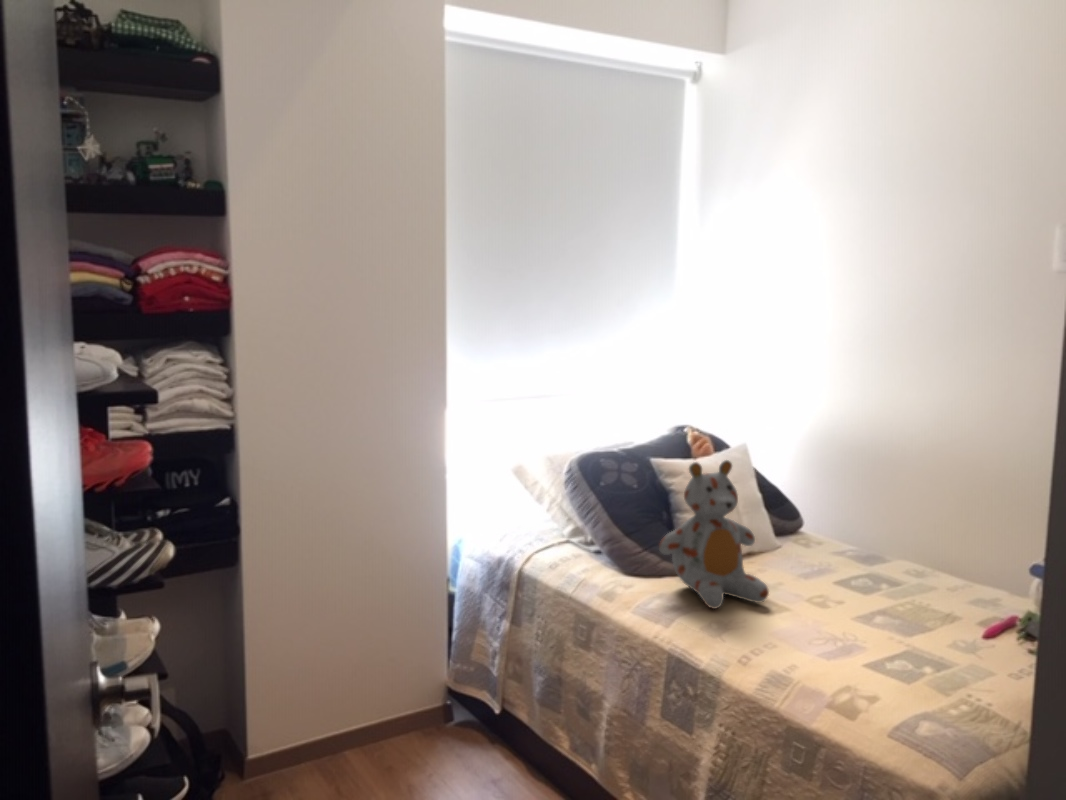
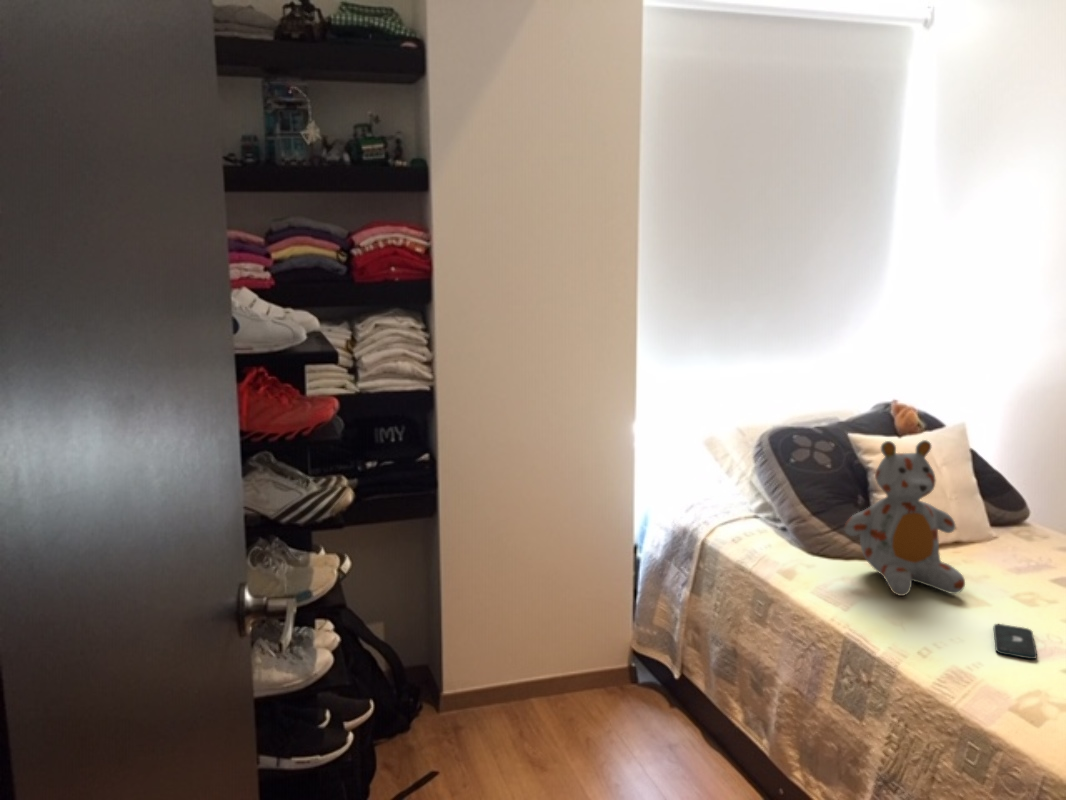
smartphone: none [799,627,841,657] -> present [994,624,1037,659]

